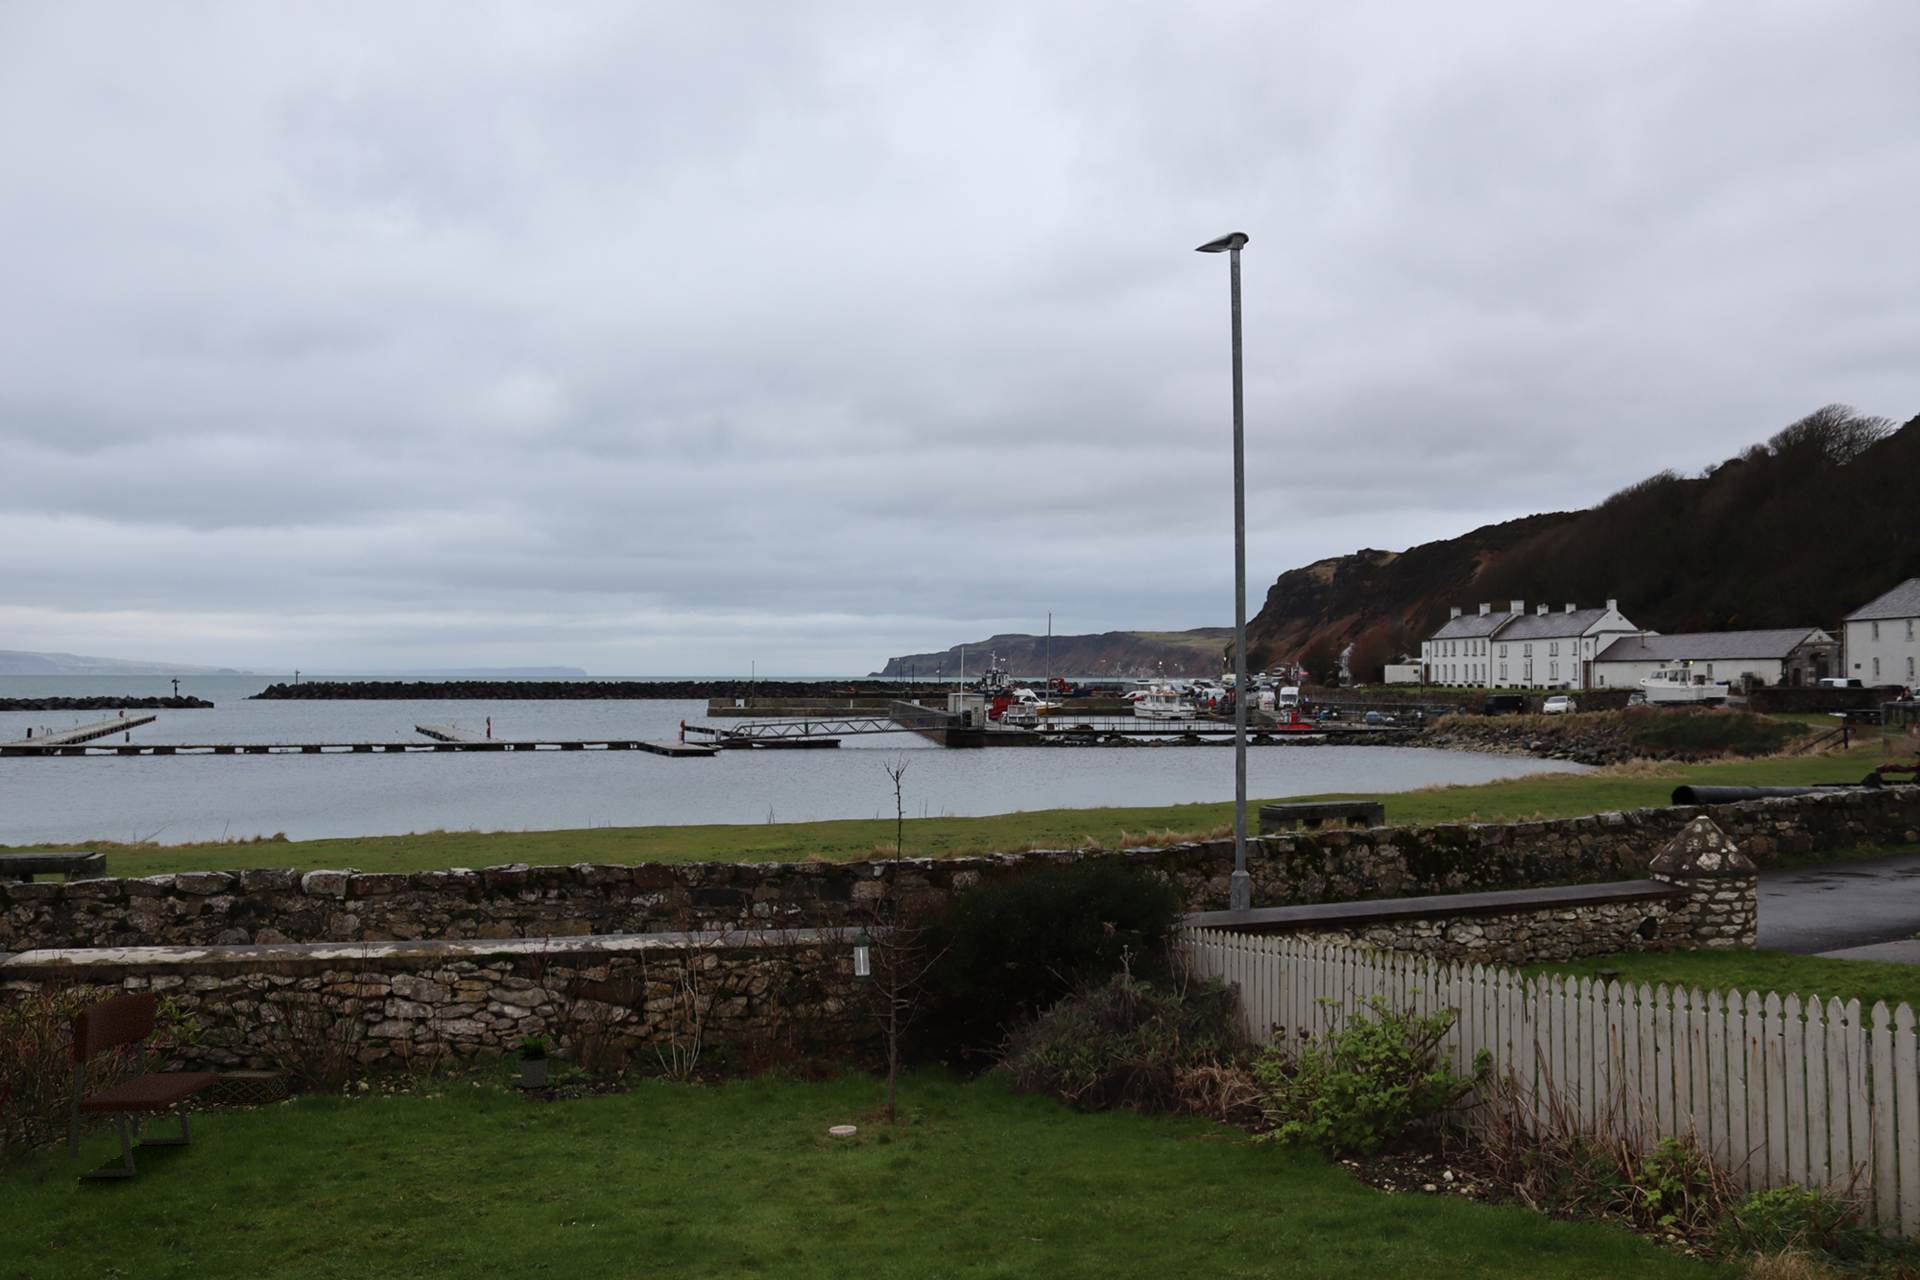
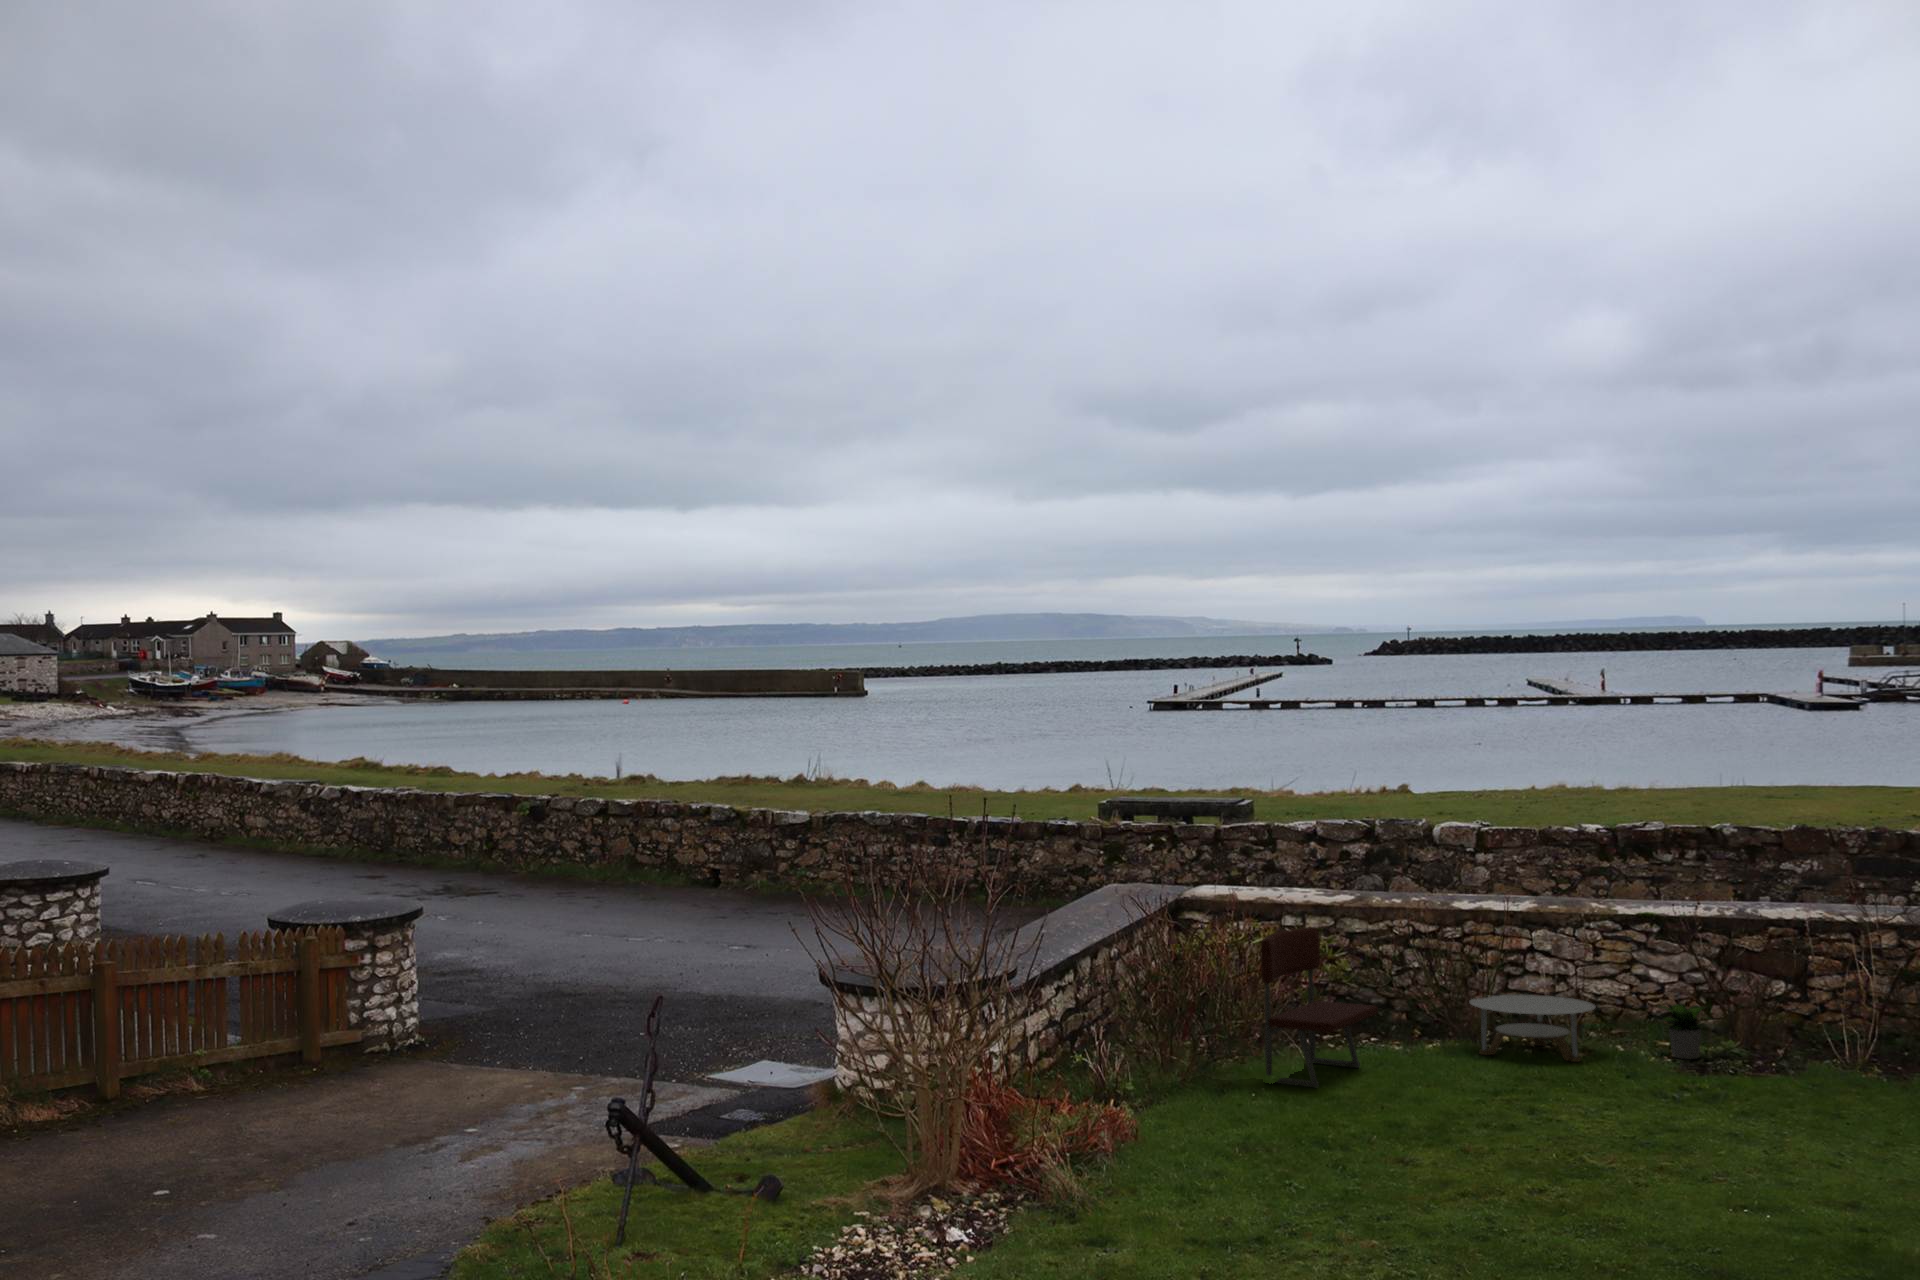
round table: none [324,1040,453,1109] -> present [1470,994,1595,1062]
woven basket: present [213,1070,289,1103] -> none [1371,1008,1437,1042]

